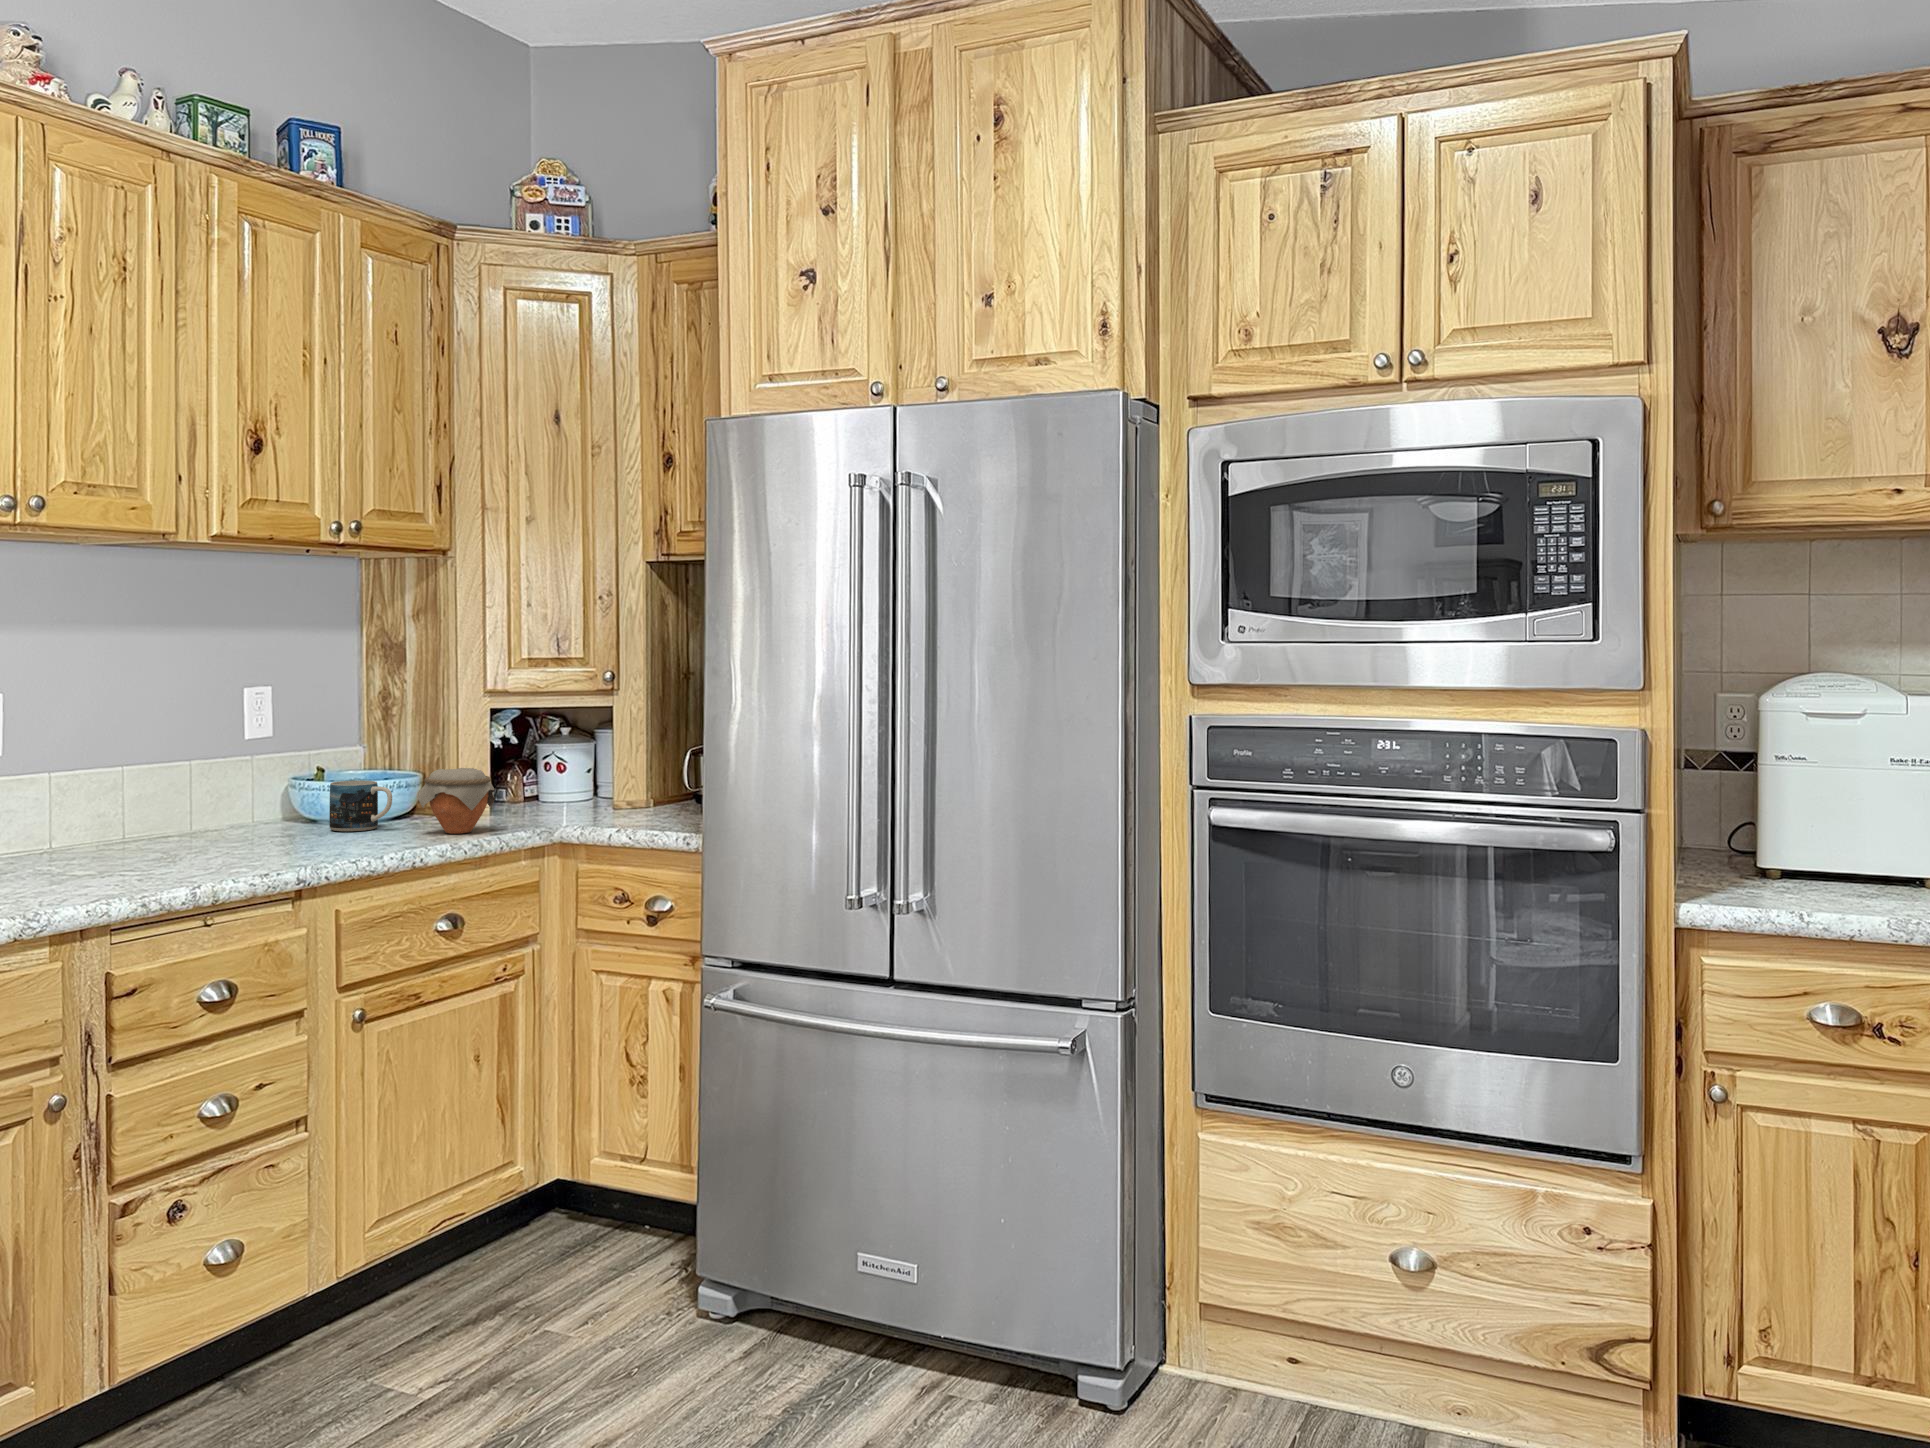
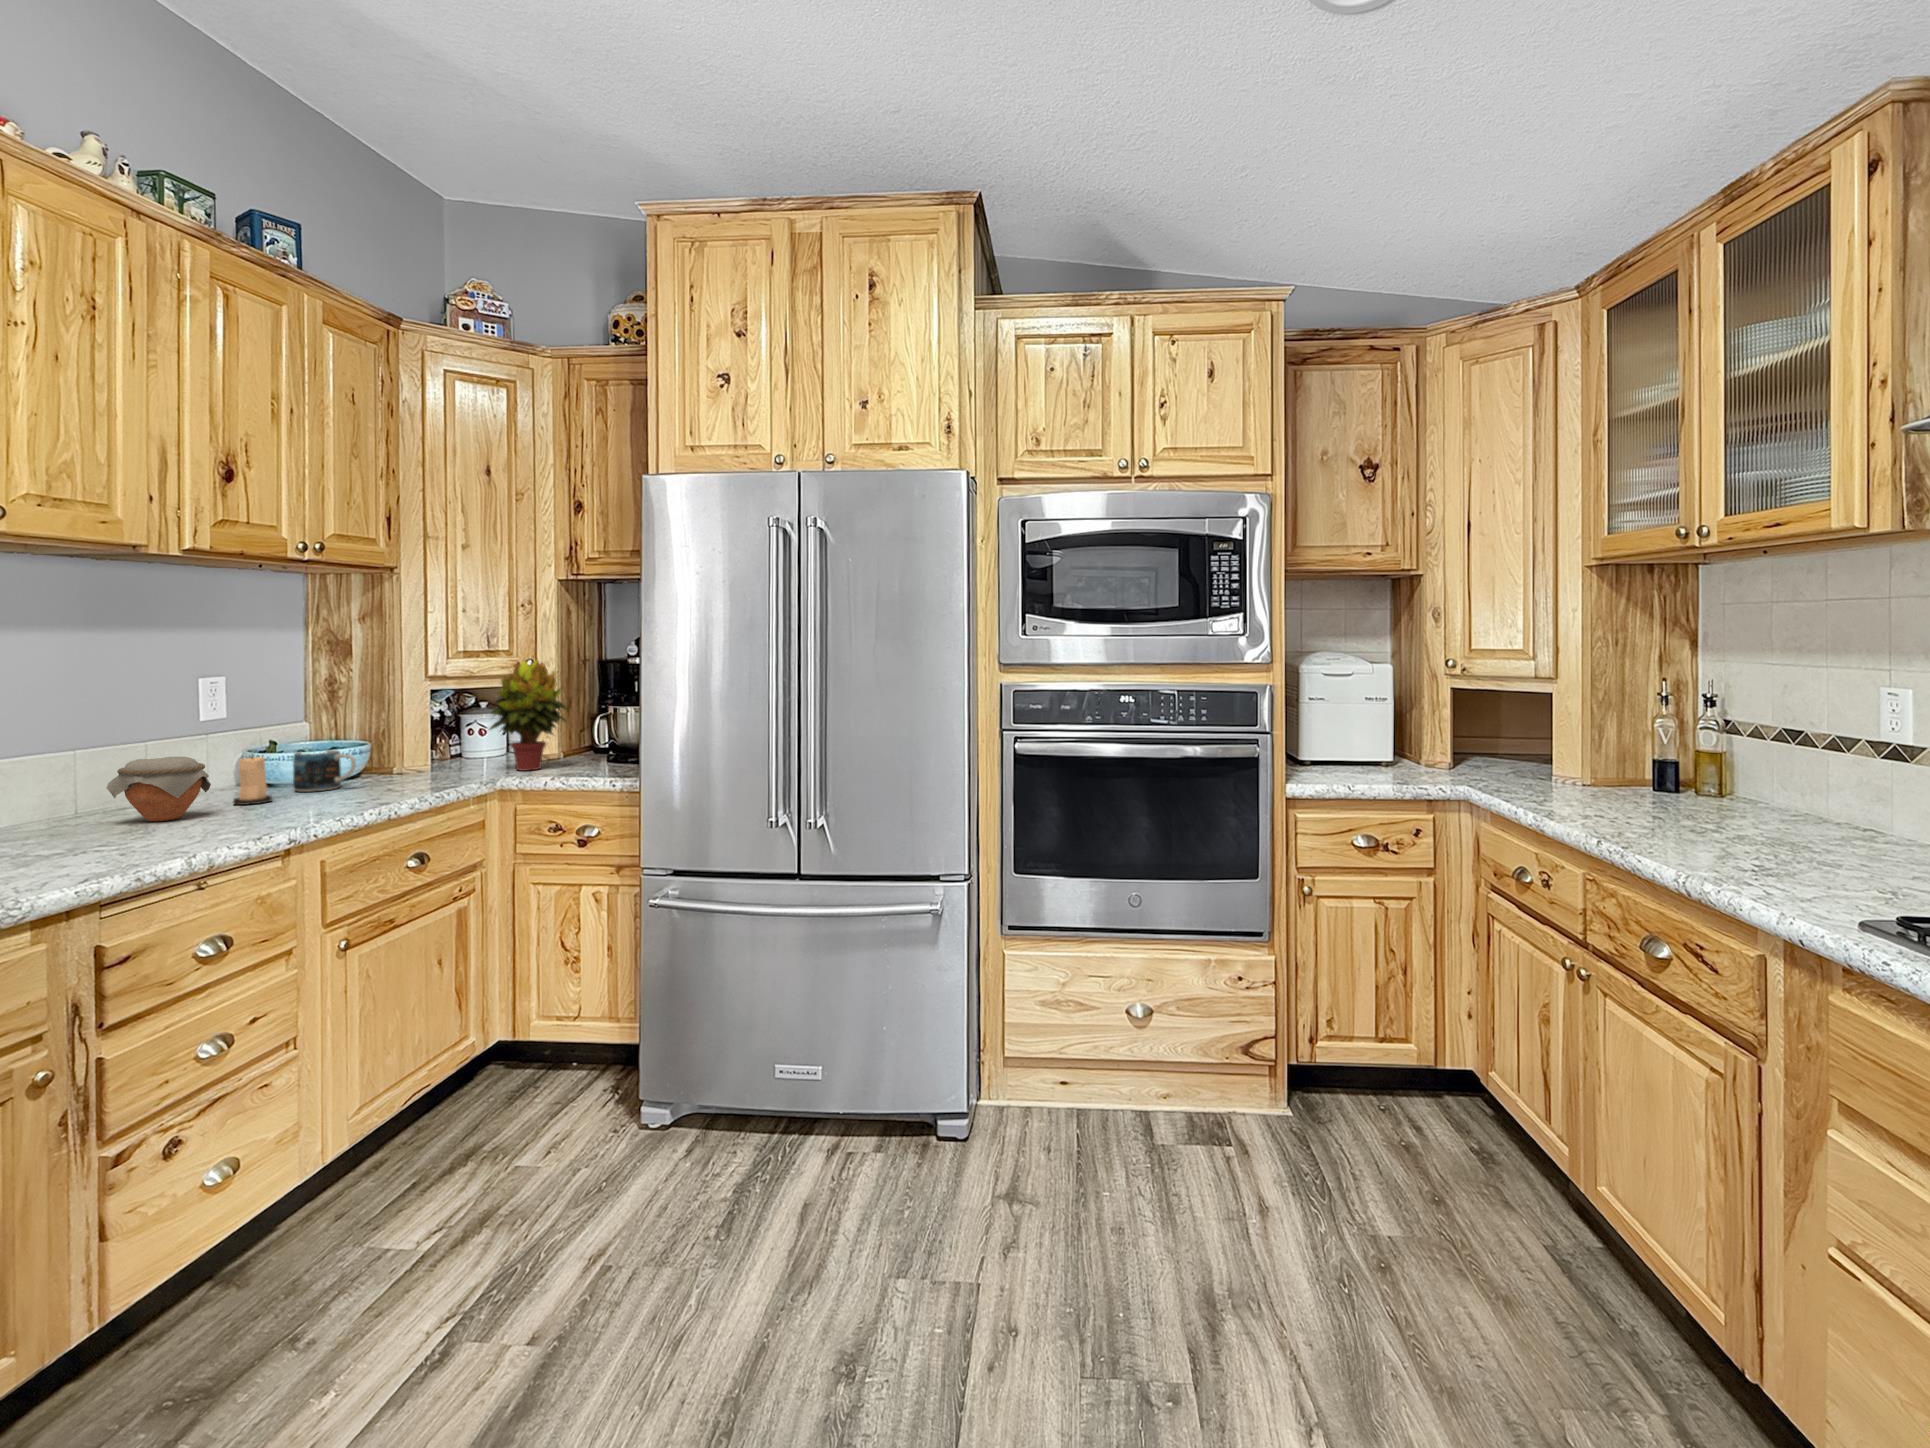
potted plant: none [543,666,642,818] -> present [490,660,568,771]
jar: present [417,768,495,834] -> present [106,757,211,821]
candle: none [266,782,304,843] -> present [233,755,272,805]

